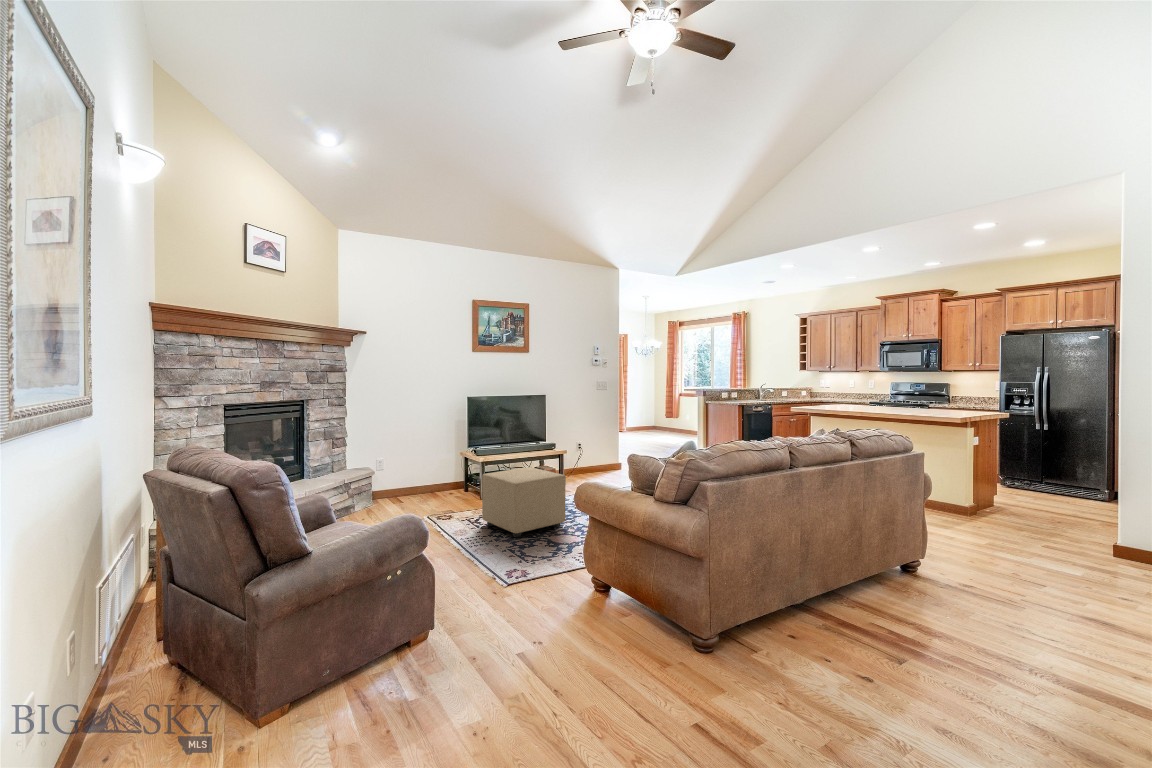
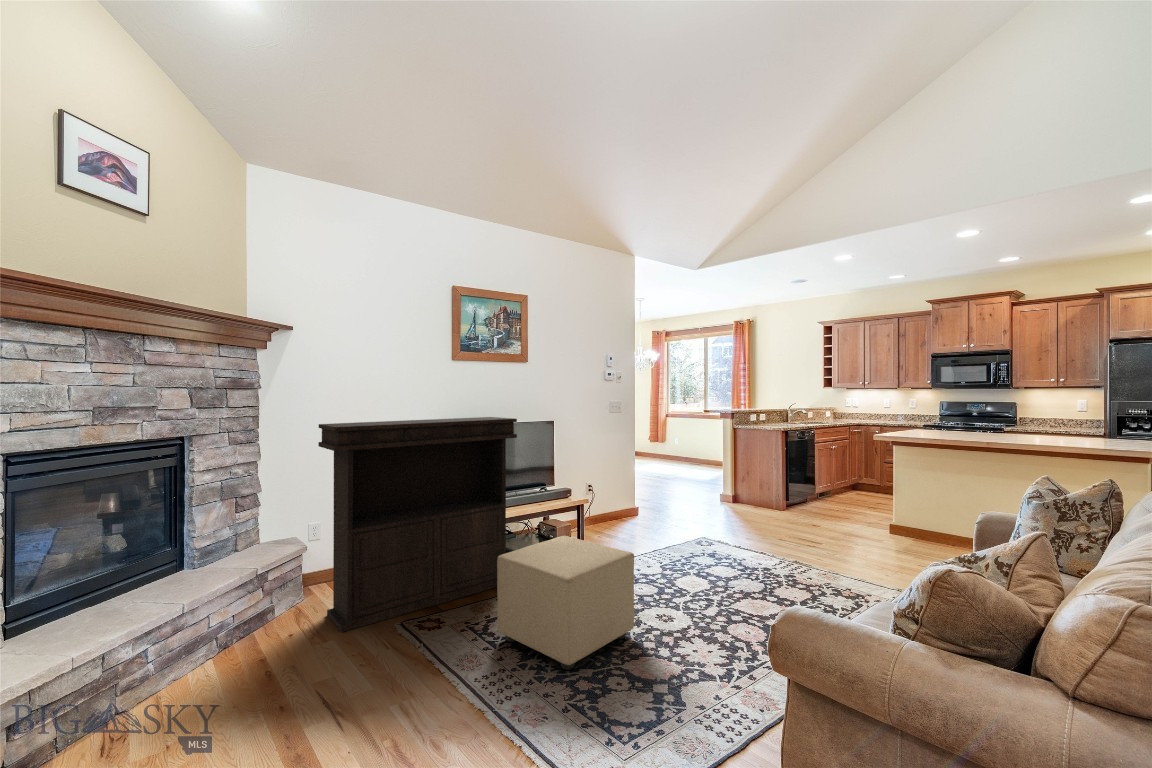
console table: none [380,391,507,518] -> present [318,417,517,632]

